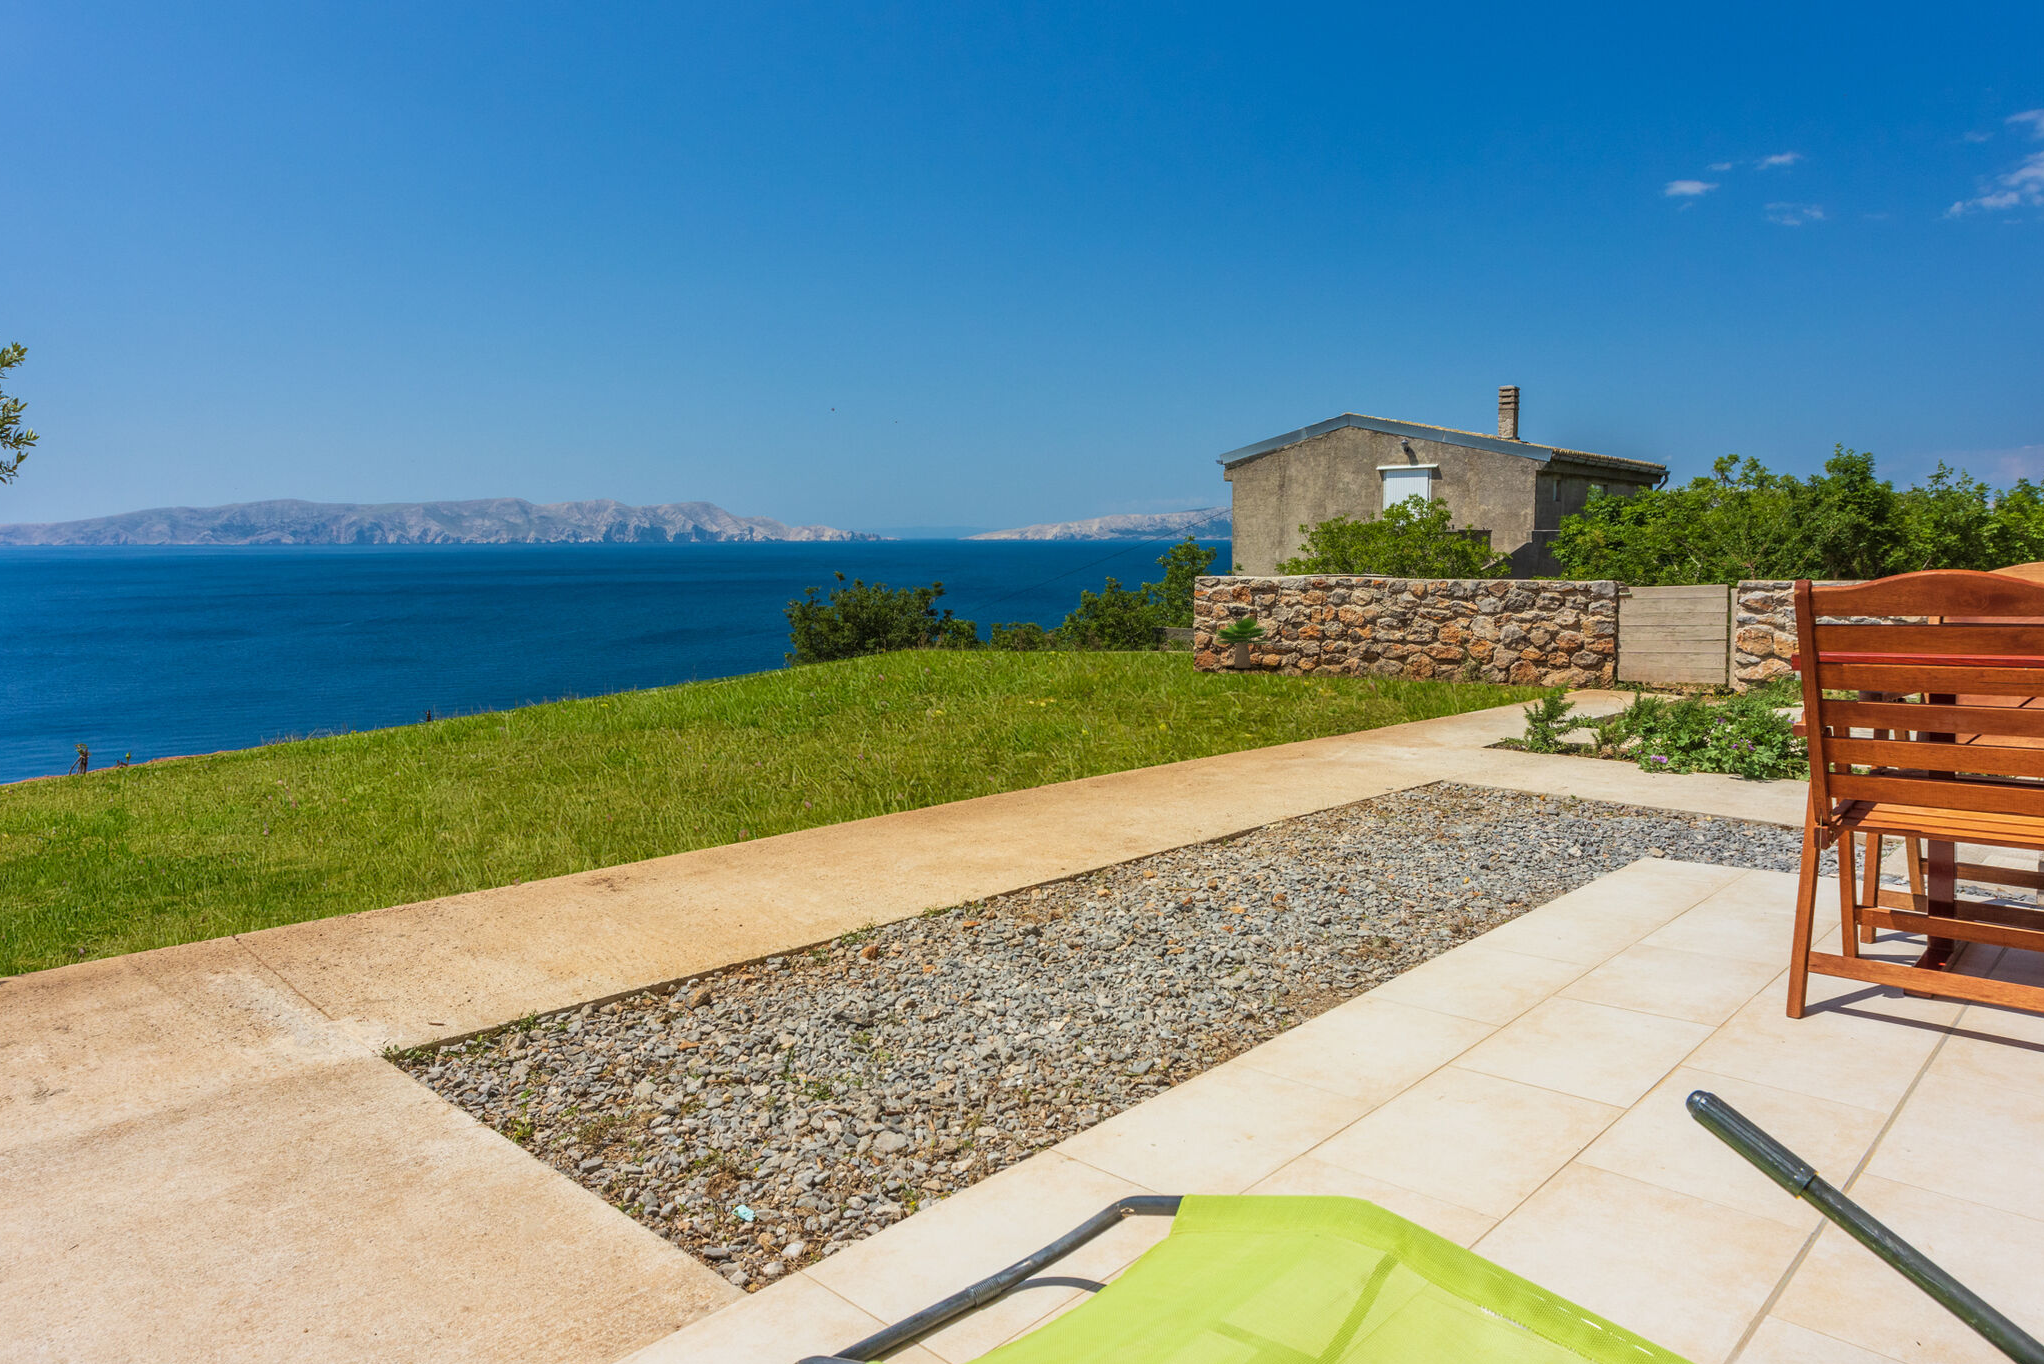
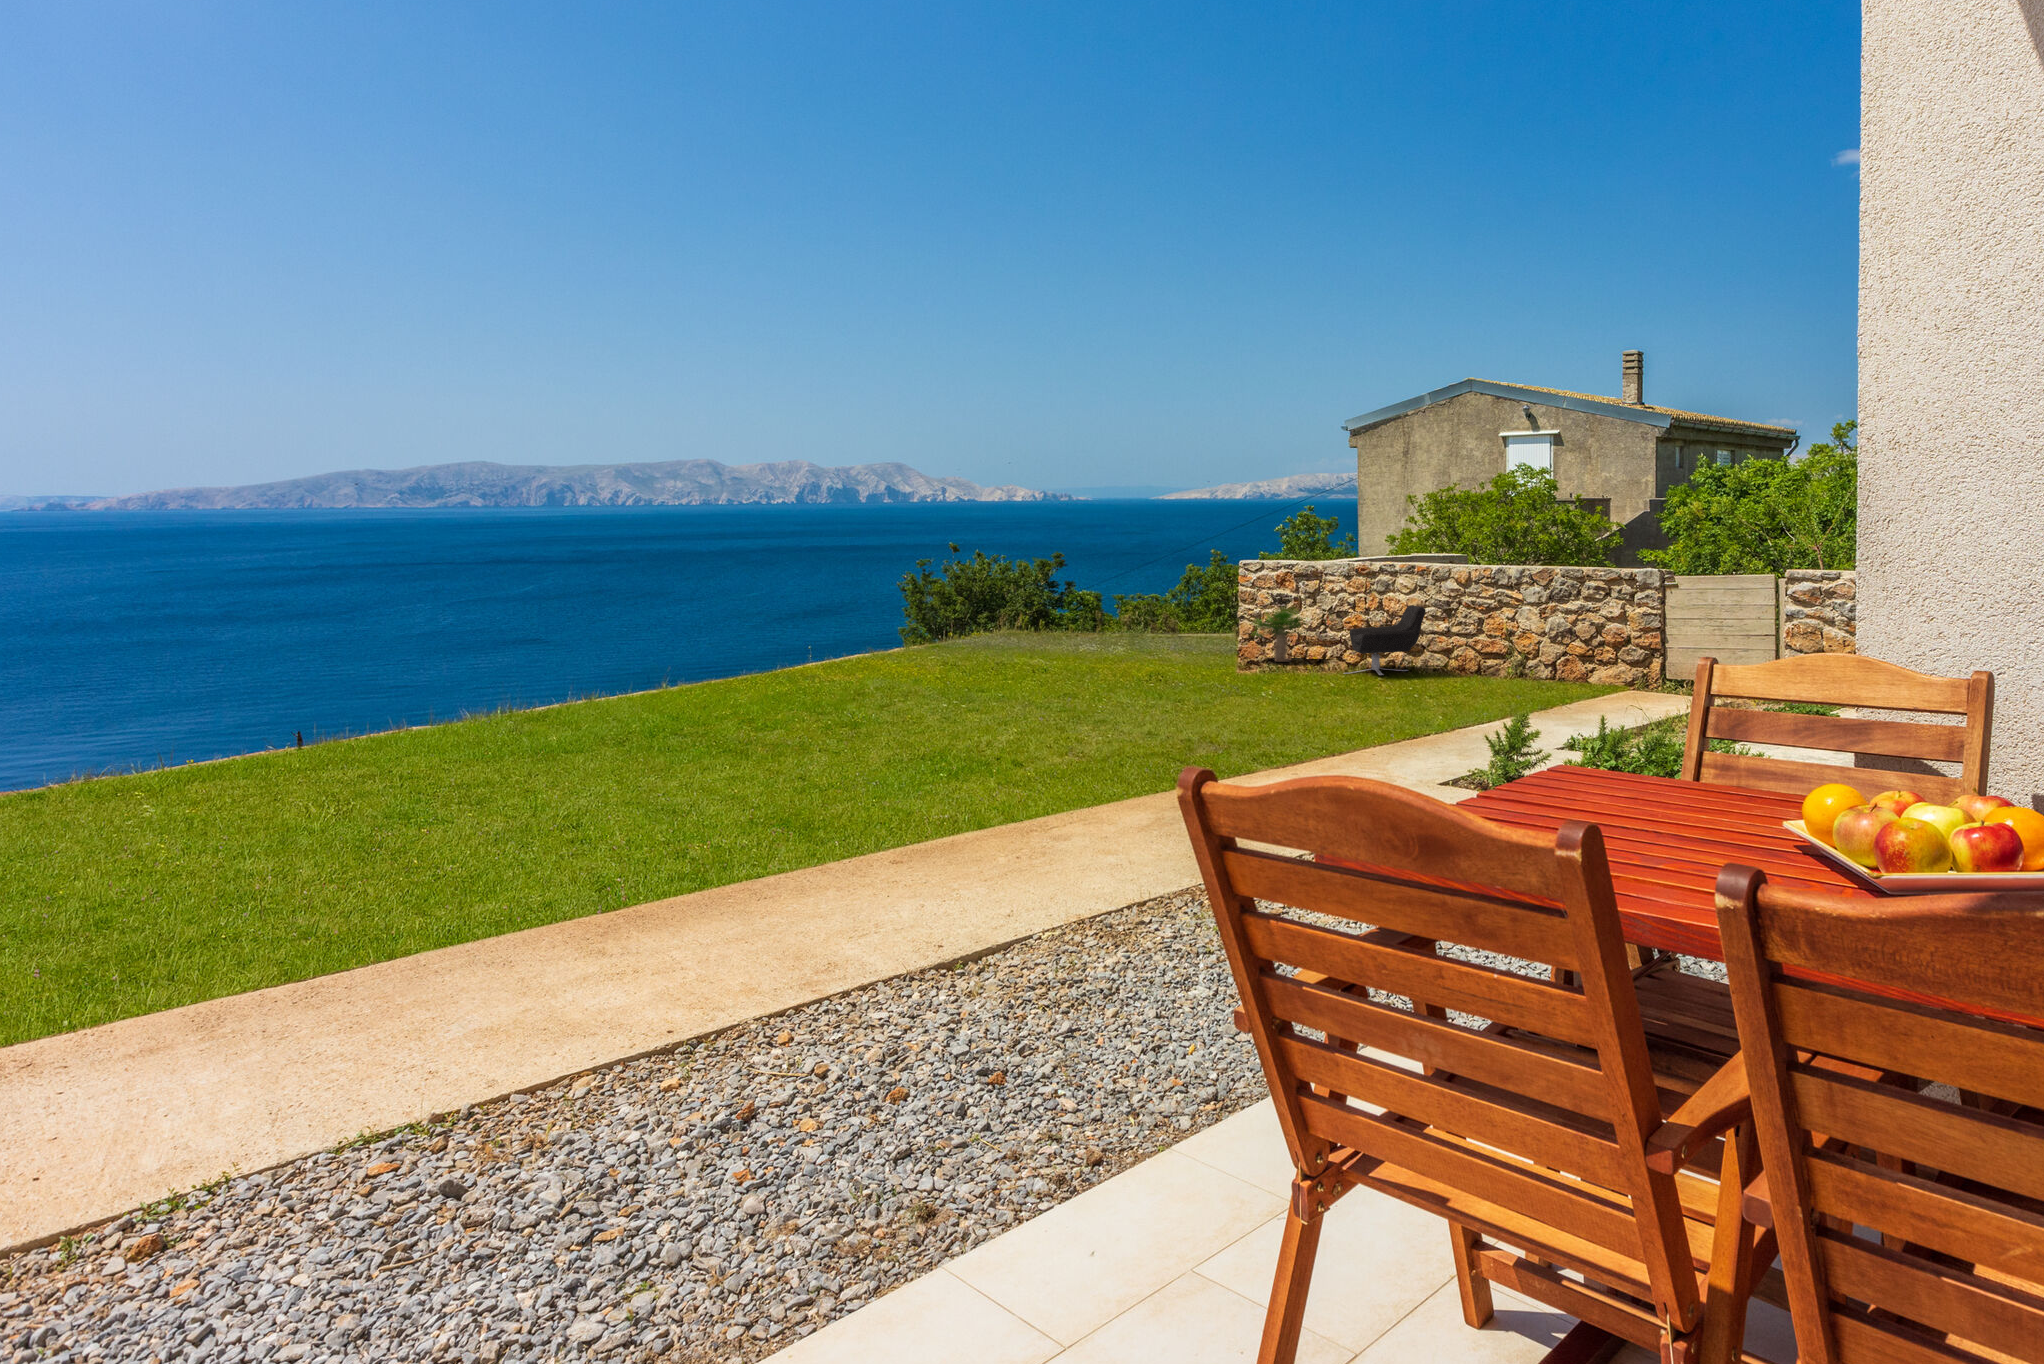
lounge chair: none [1307,616,1386,678] -> present [1344,605,1425,675]

